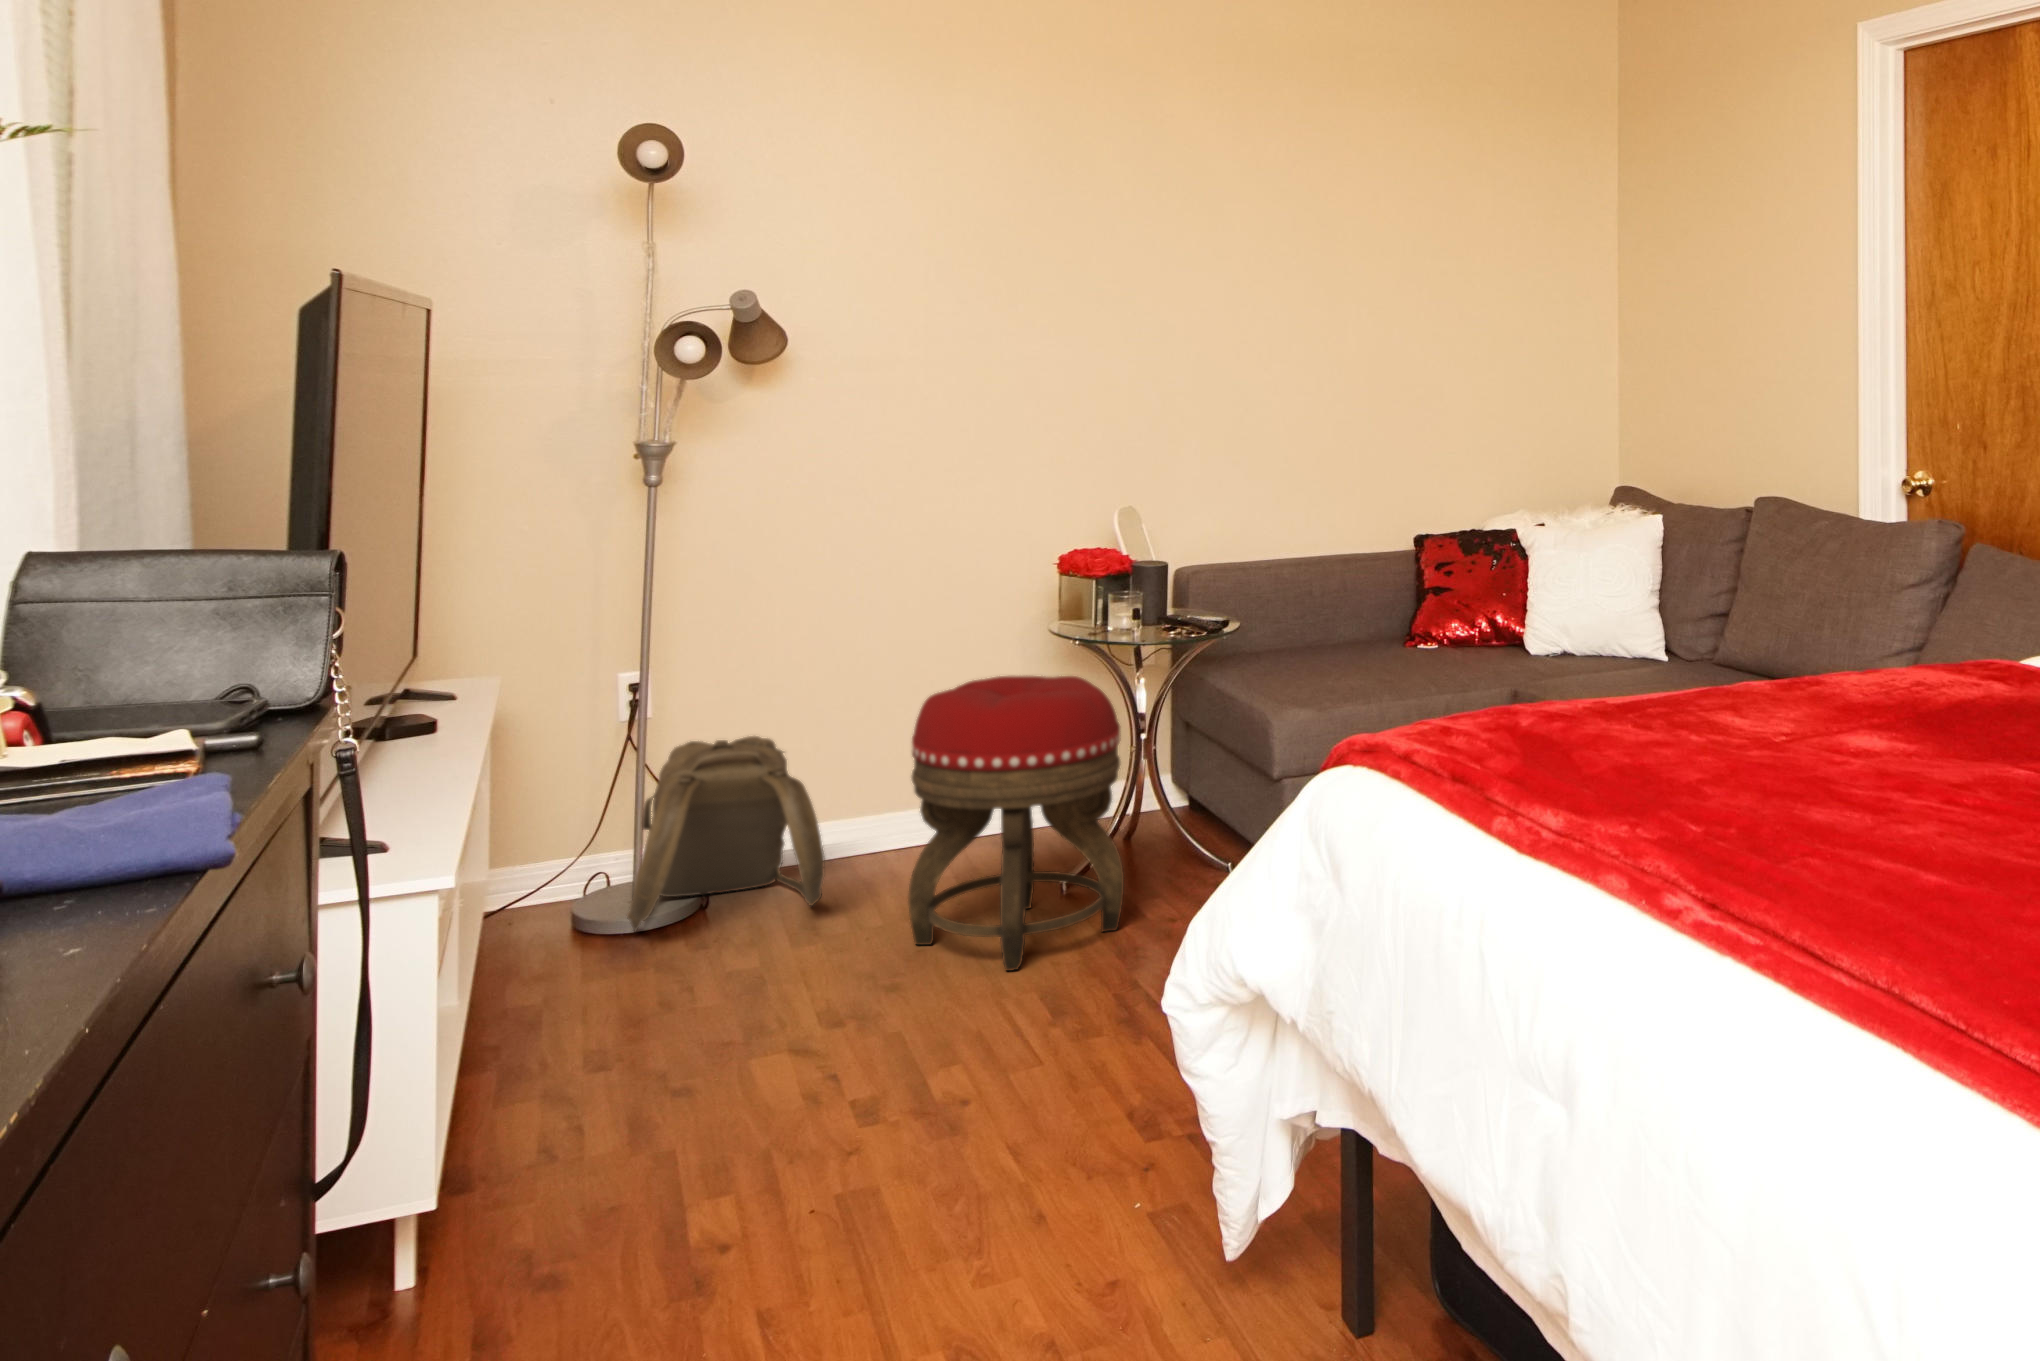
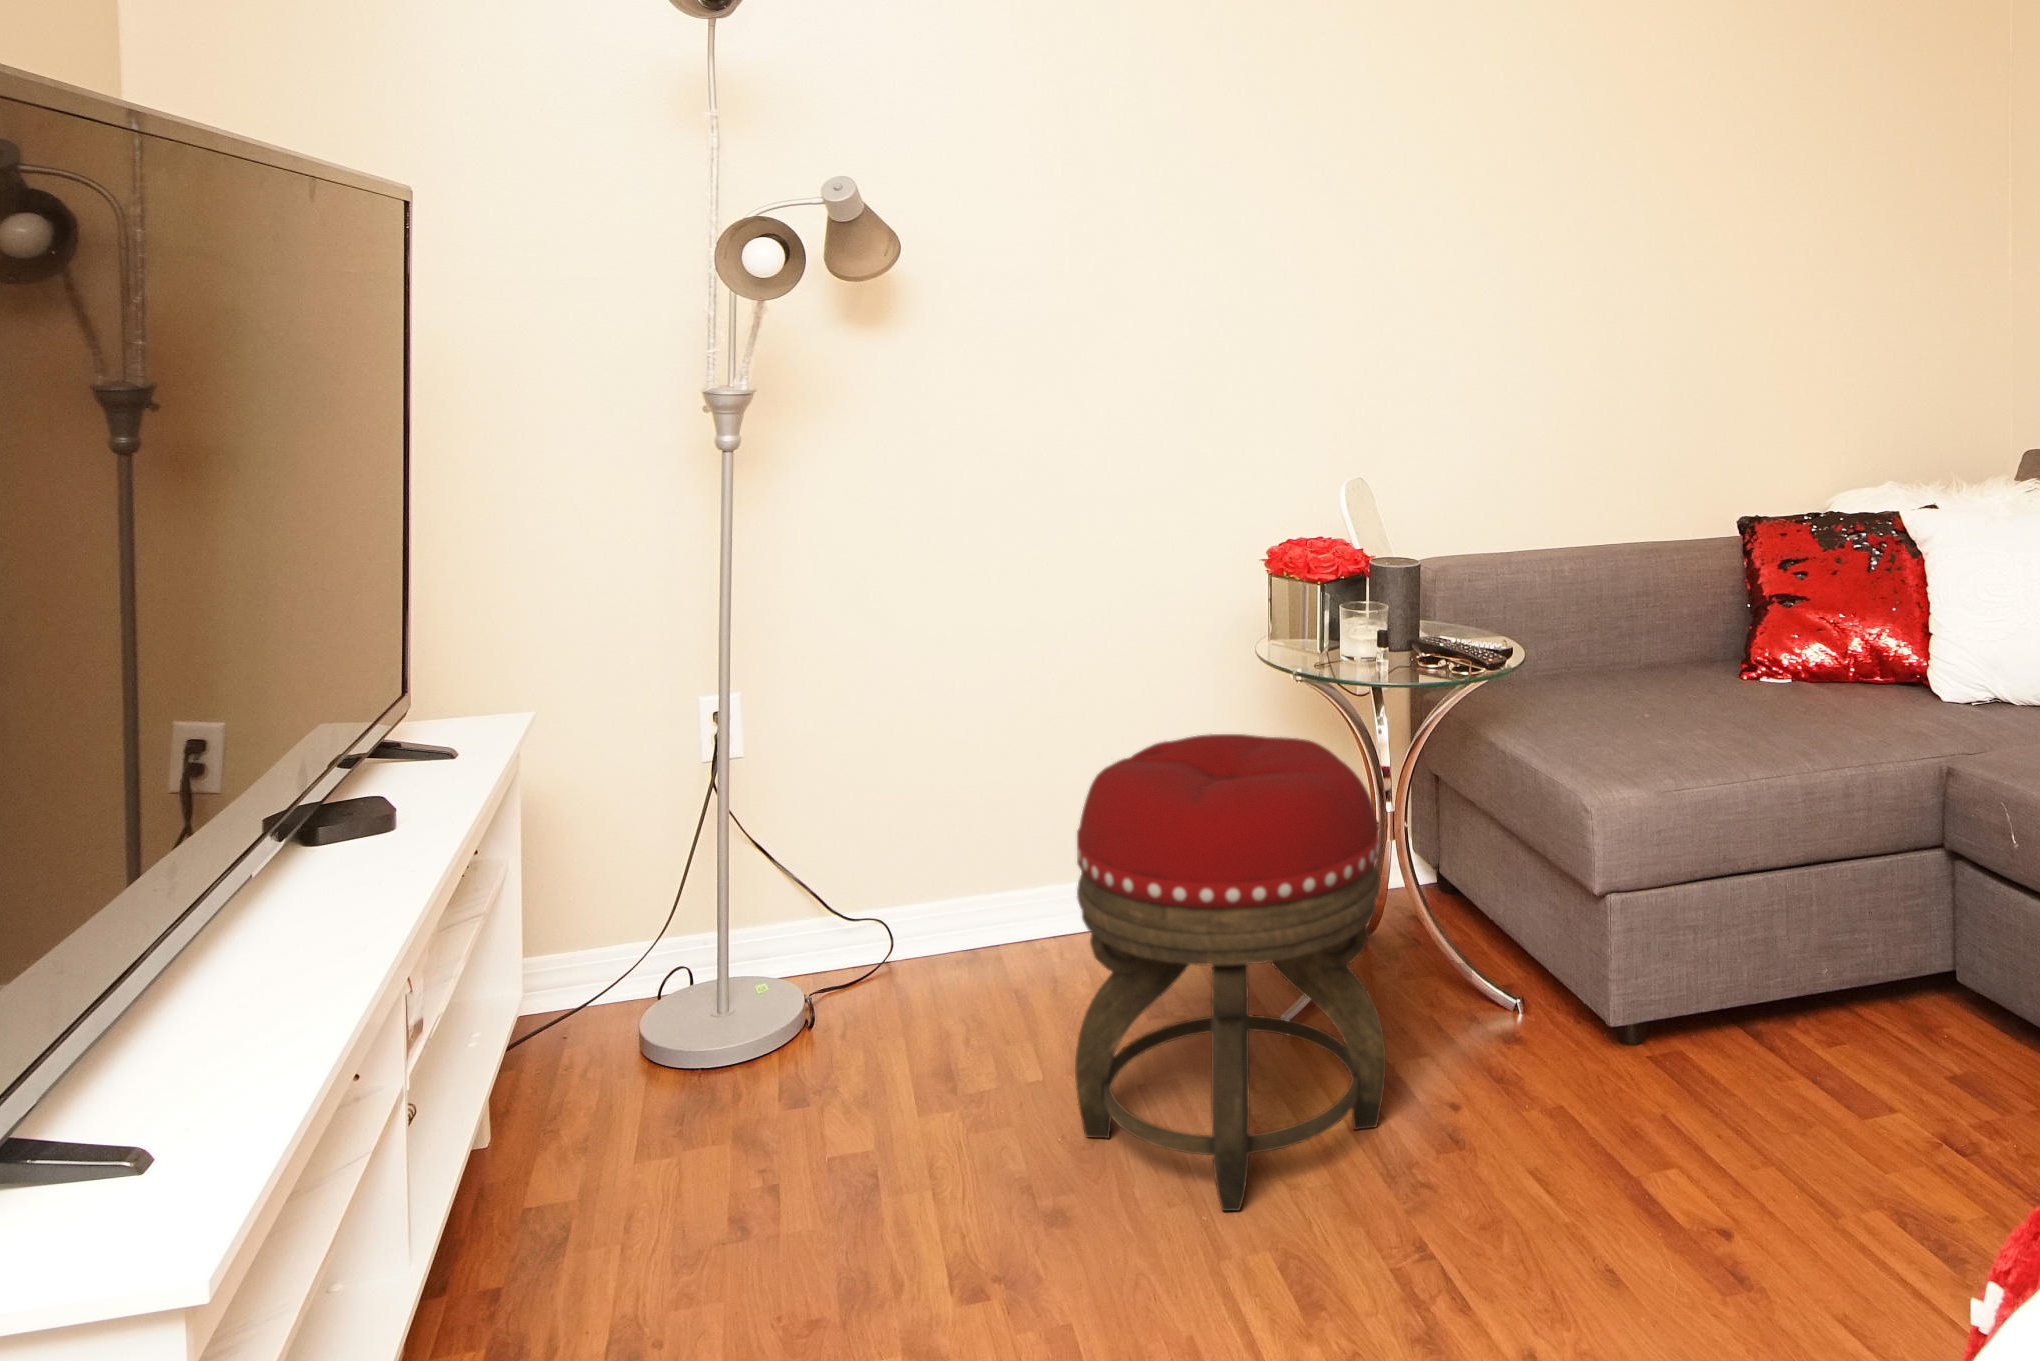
backpack: present [627,736,825,930] -> none [692,795,958,1077]

